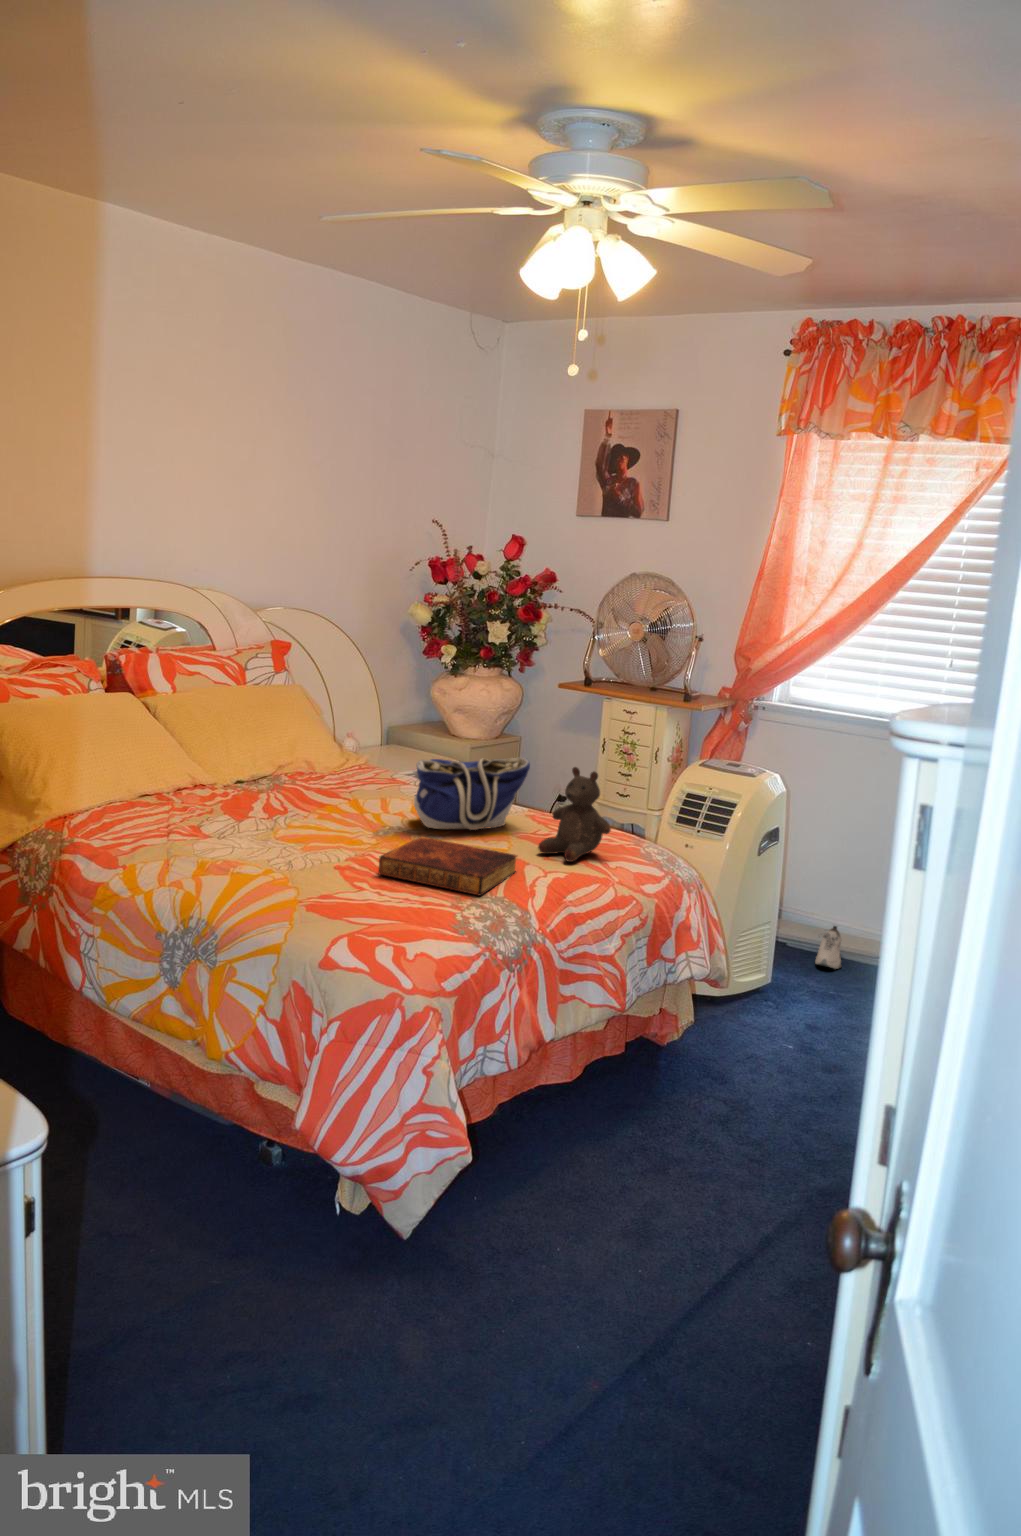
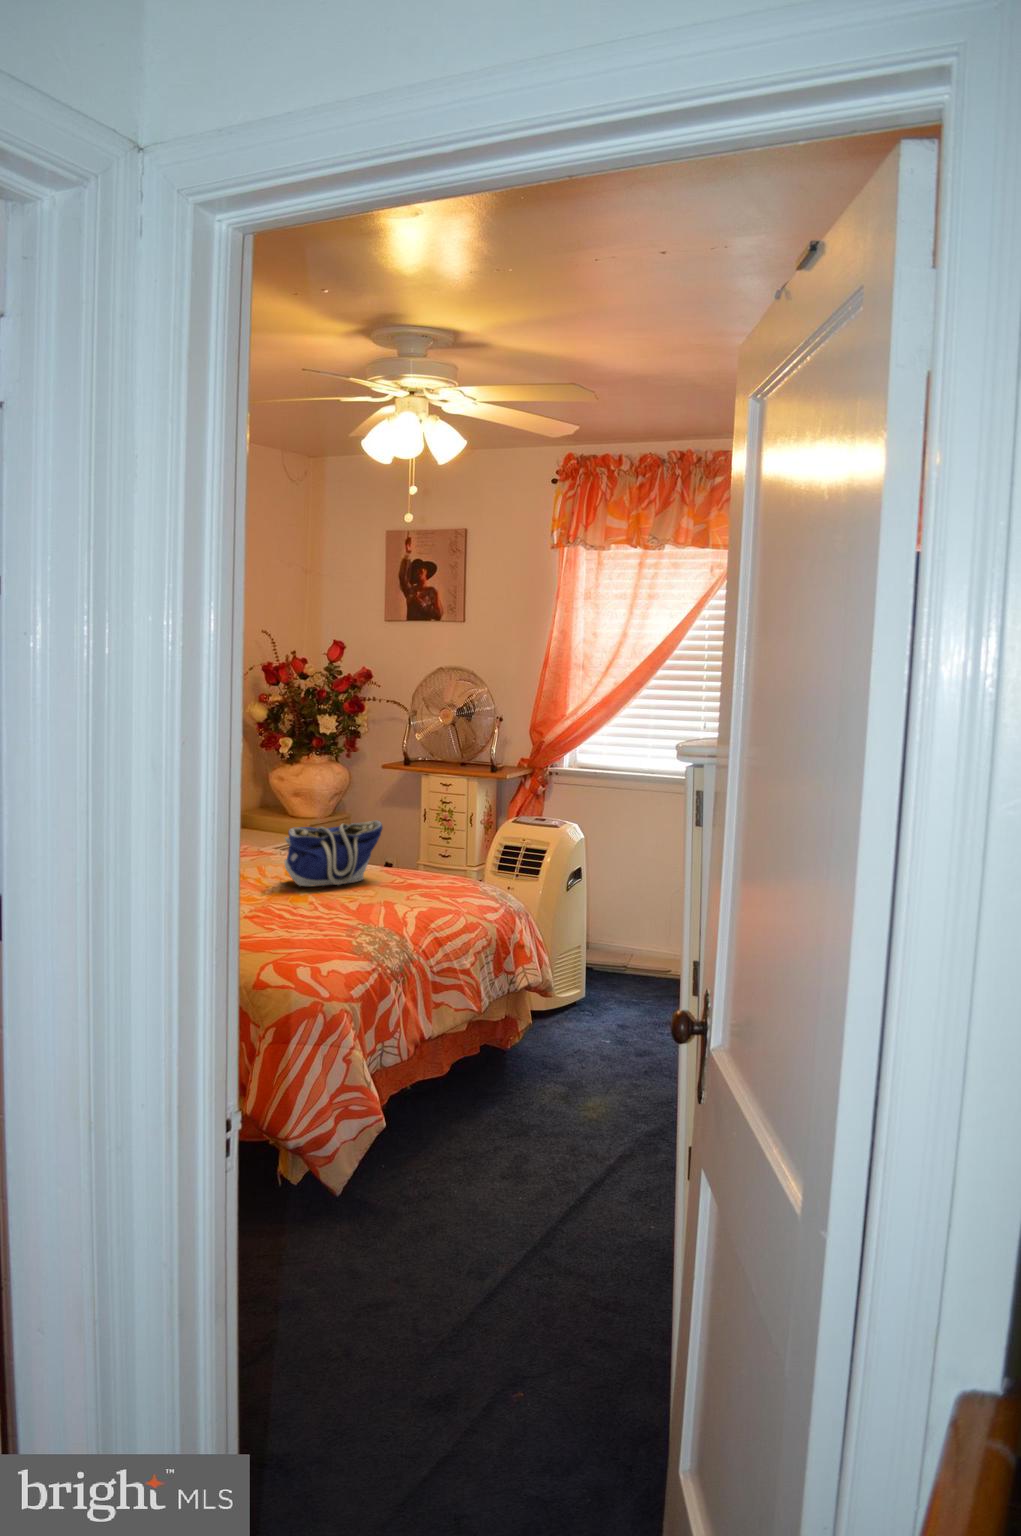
stuffed bear: present [538,767,611,862] -> none [398,823,457,900]
book: present [379,837,517,896] -> none [273,890,386,928]
shoe: present [815,926,841,969] -> none [622,950,644,984]

